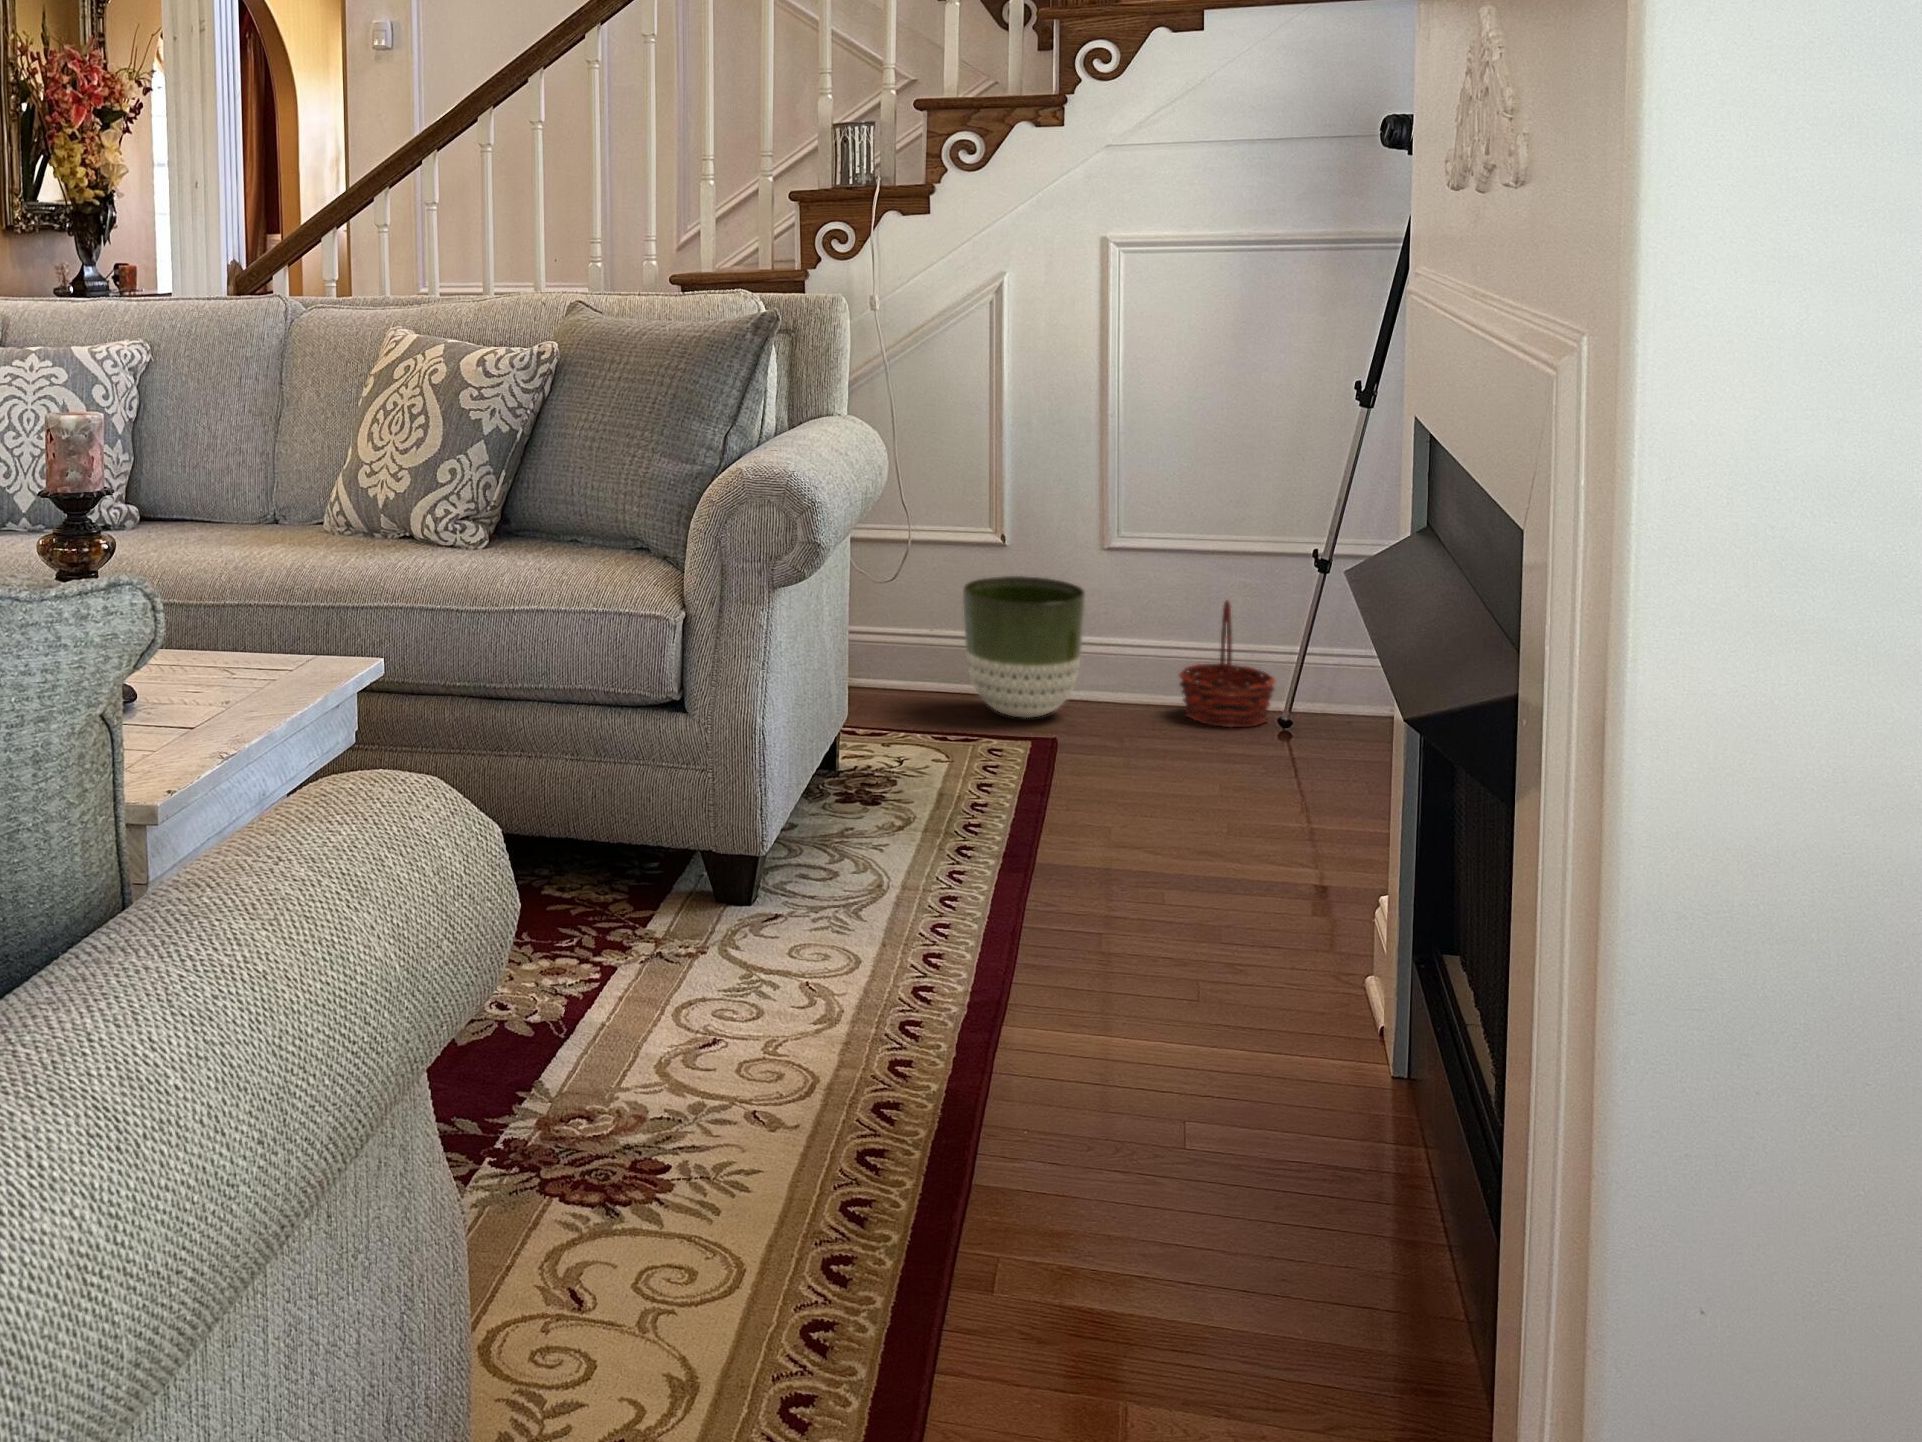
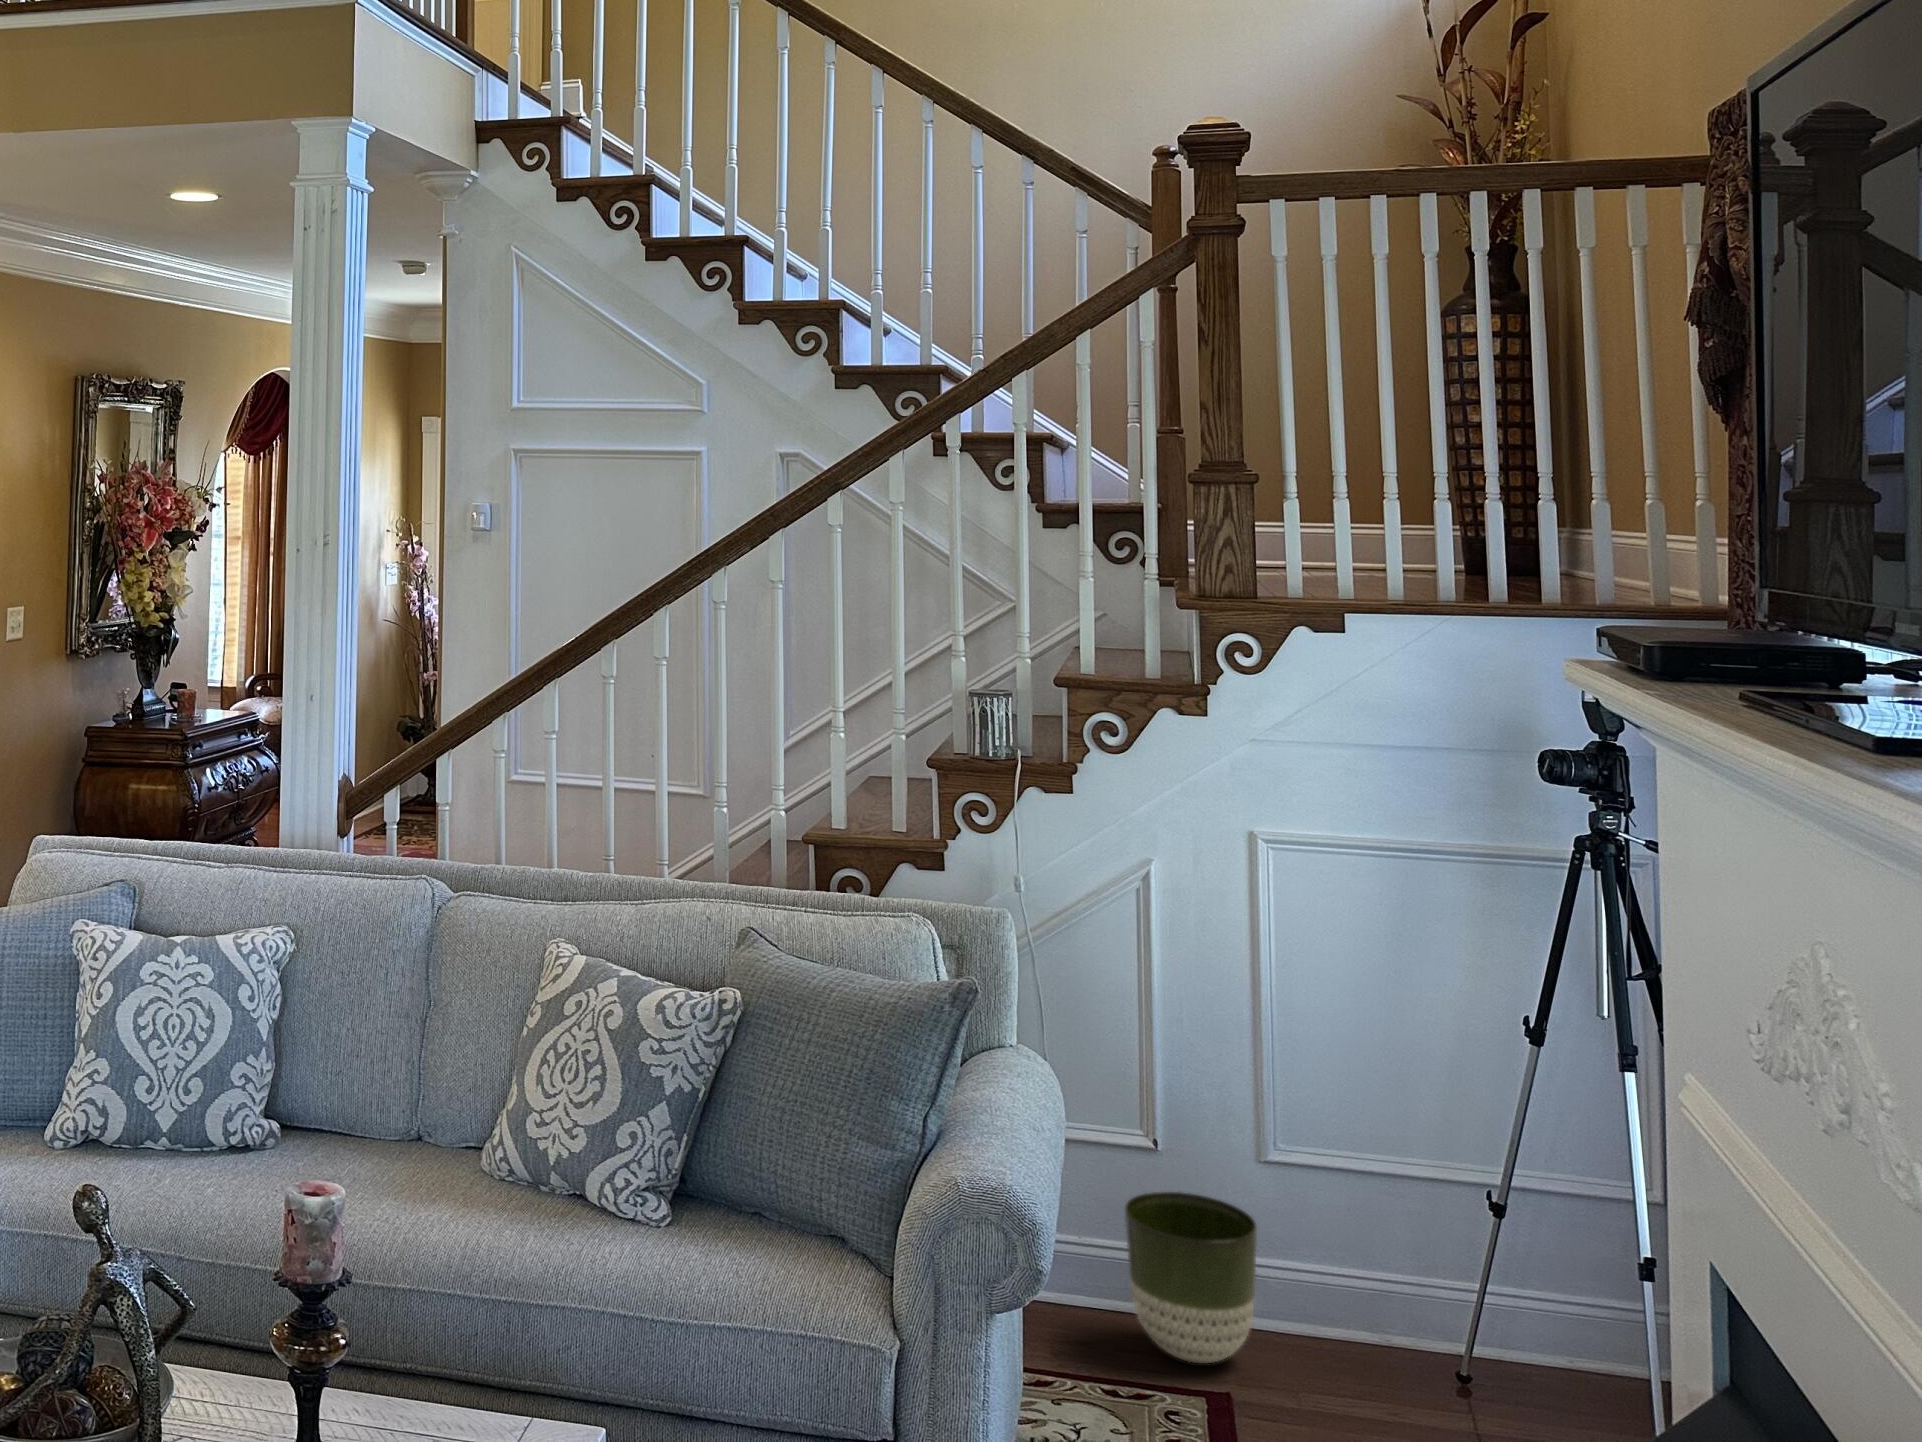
basket: present [1179,600,1275,727] -> none [1358,1239,1466,1391]

